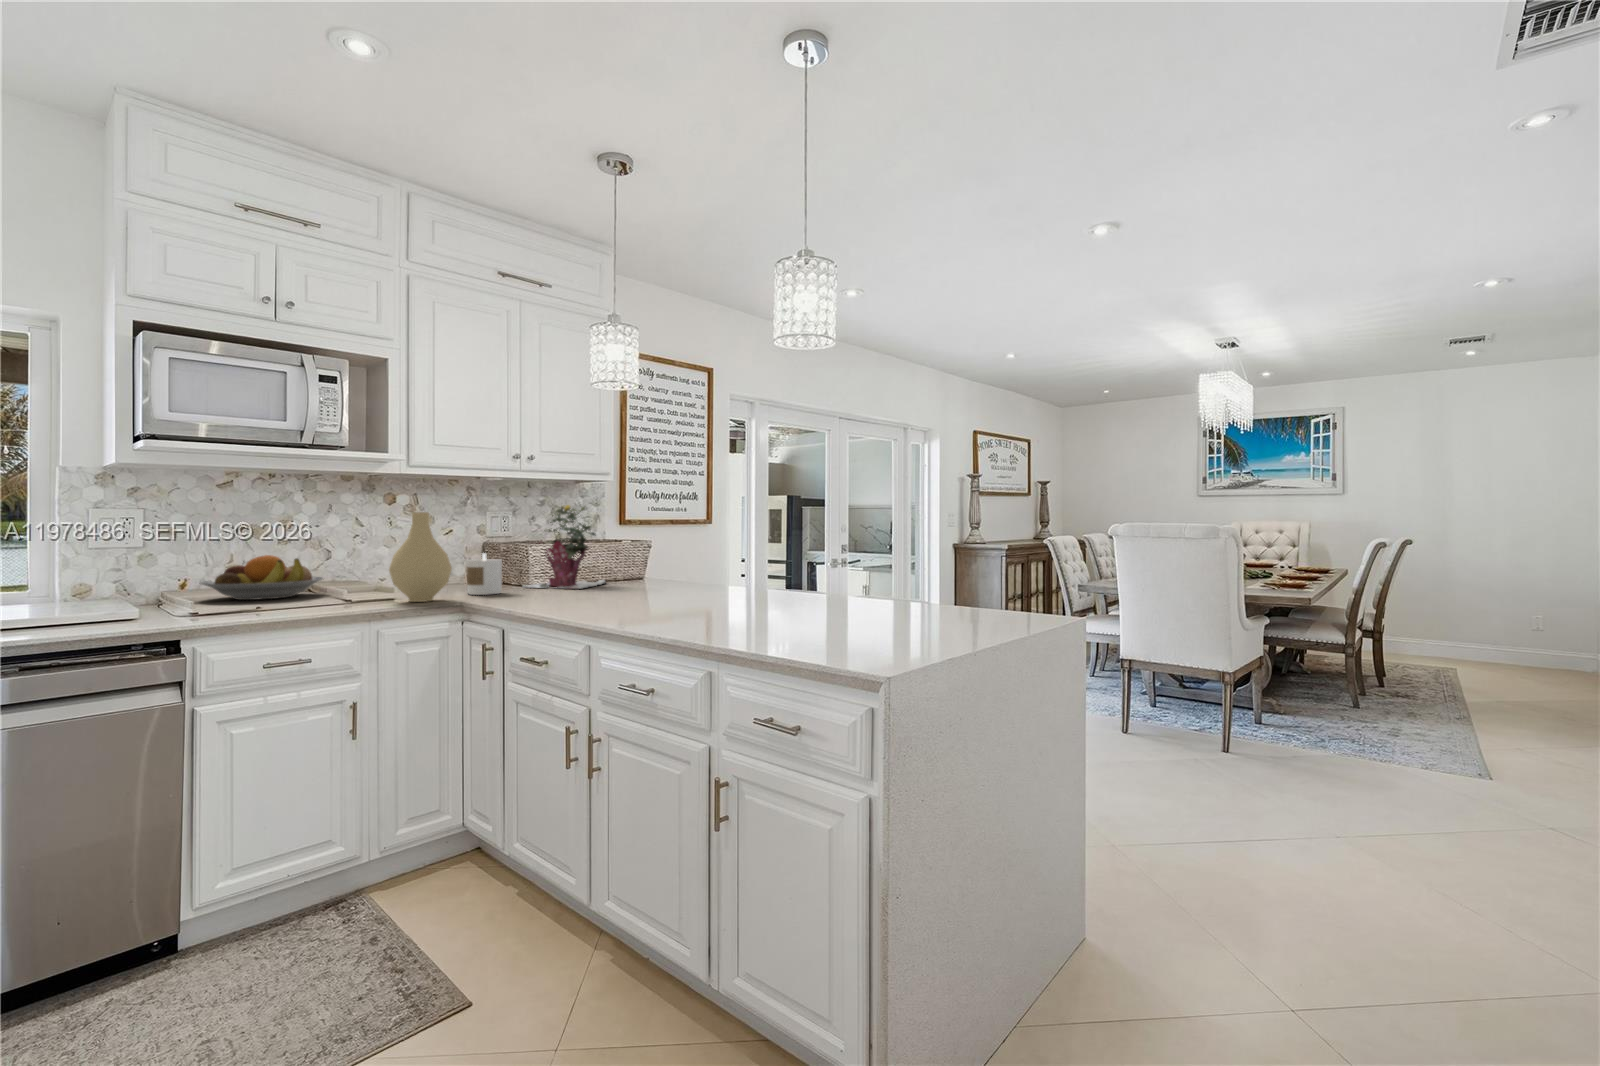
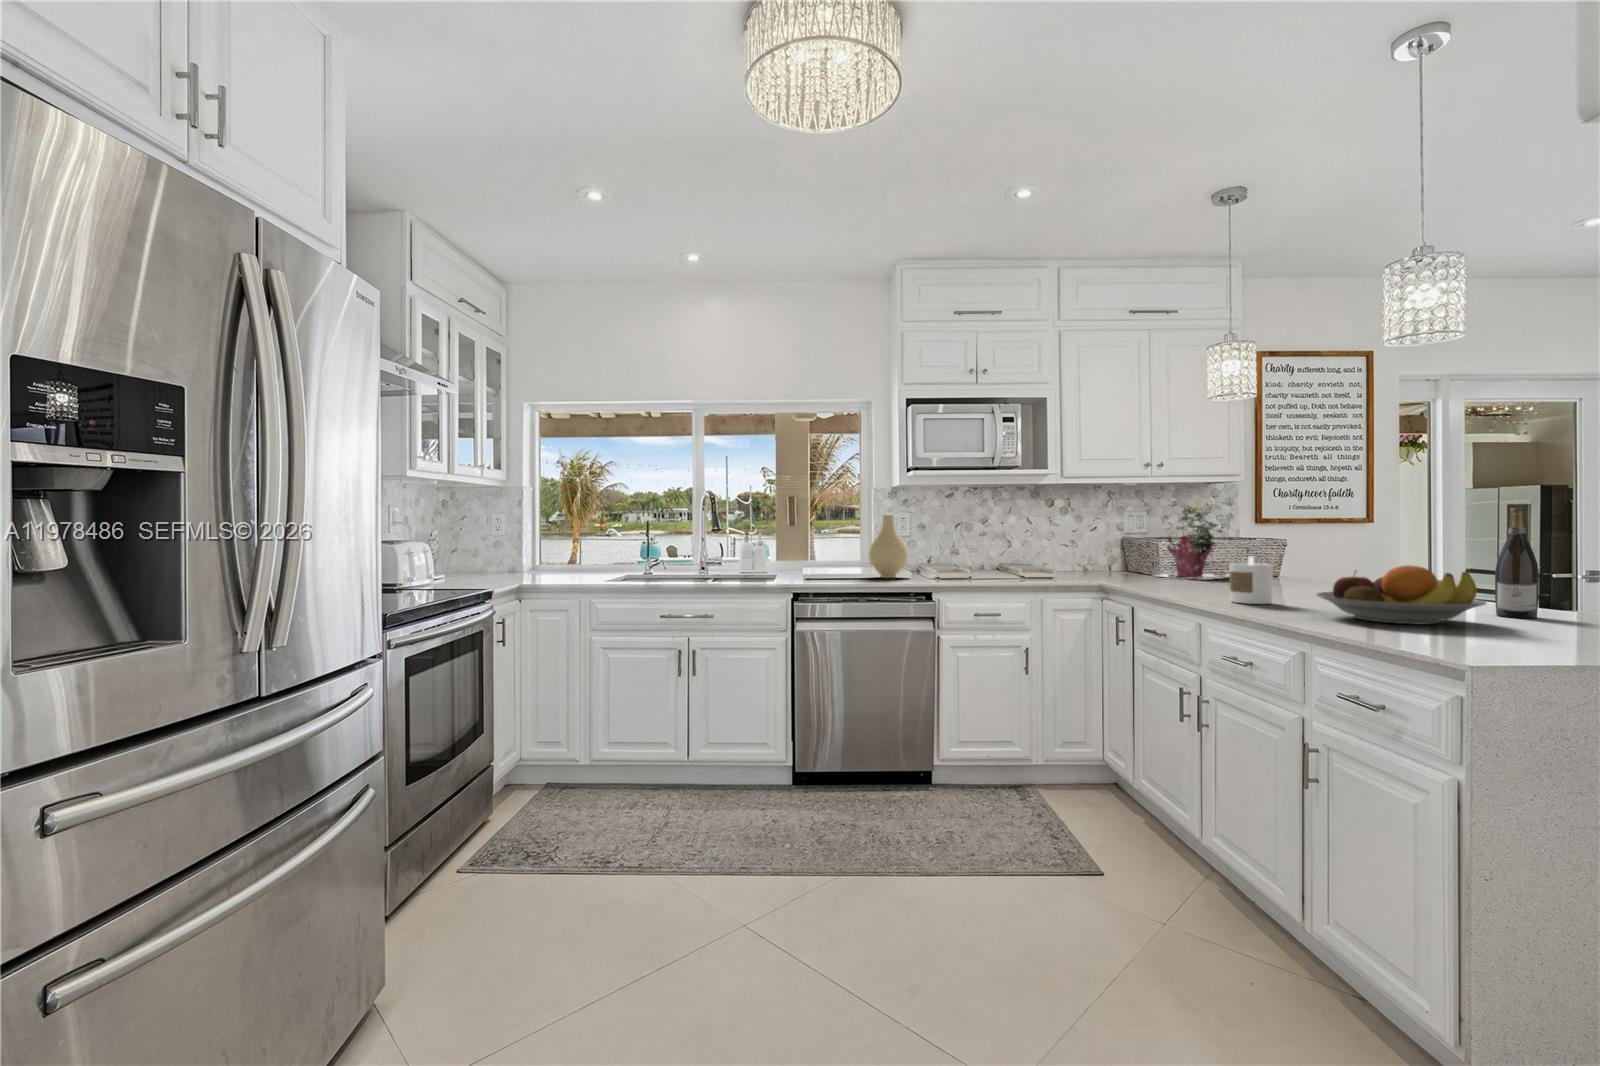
vase: present [389,512,452,602] -> present [869,515,908,578]
wine bottle: none [832,512,860,612] -> present [1495,508,1539,618]
candle: present [466,553,502,595] -> present [1229,557,1273,604]
fruit bowl: present [200,555,323,600] -> present [1316,565,1486,624]

